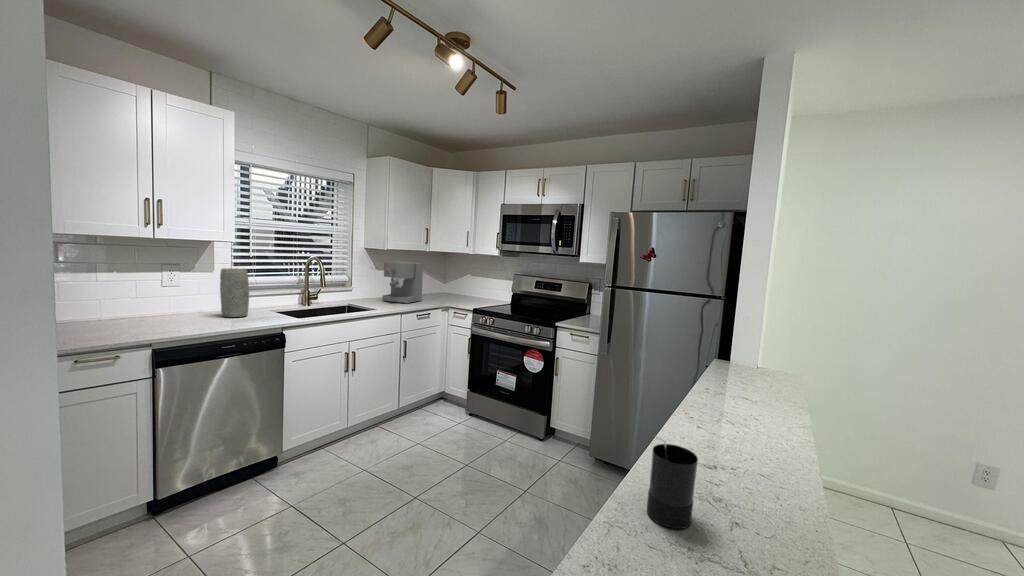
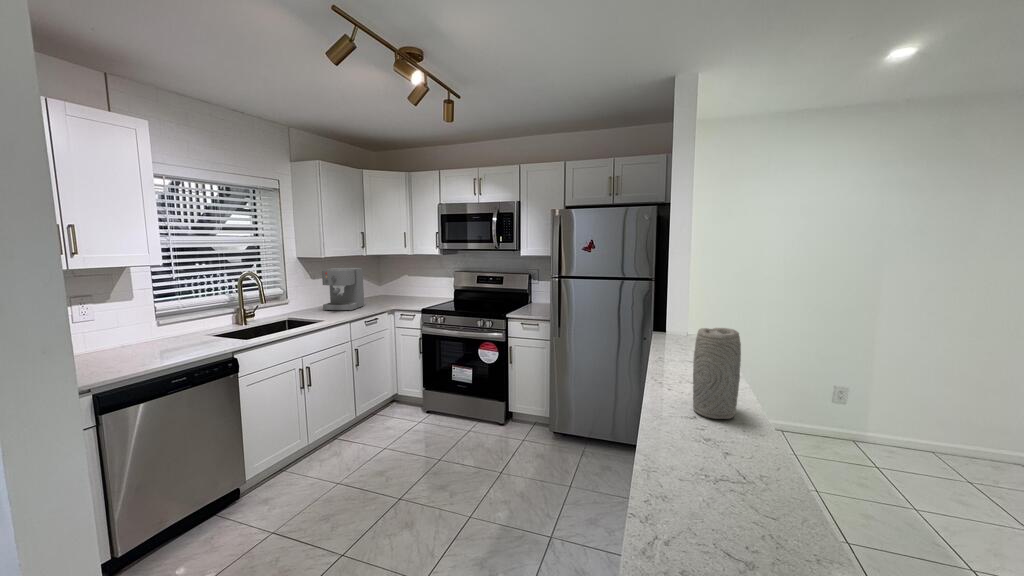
vase: present [220,268,249,317] -> present [693,328,741,419]
candle: present [647,436,698,529] -> none [669,410,708,480]

